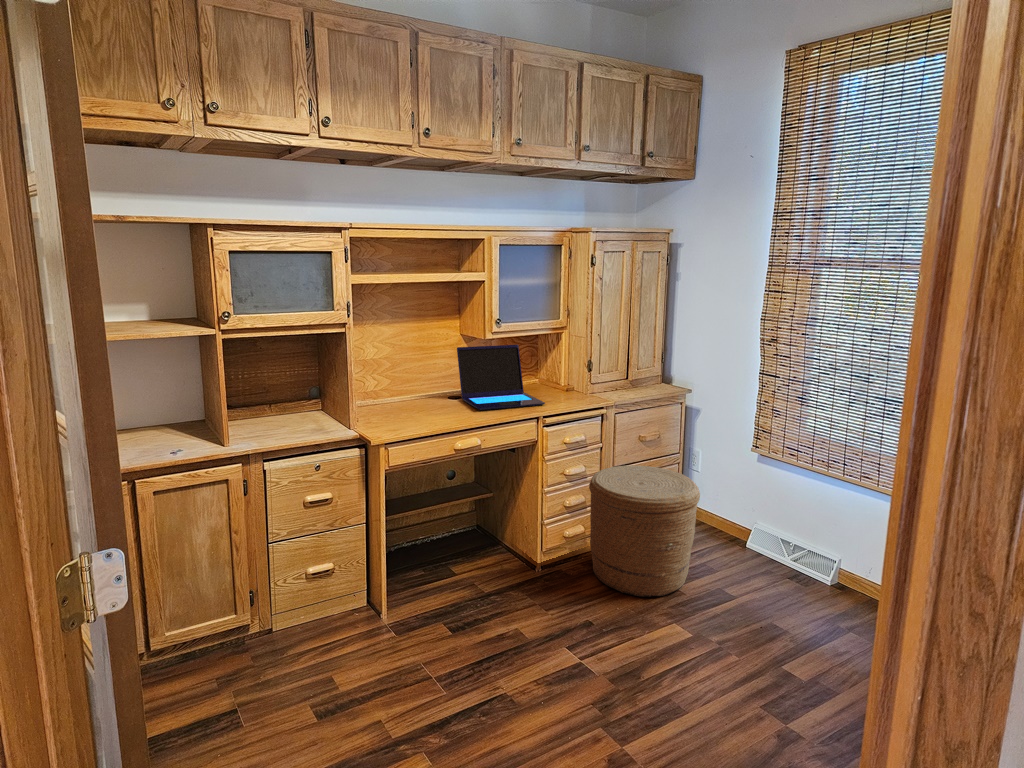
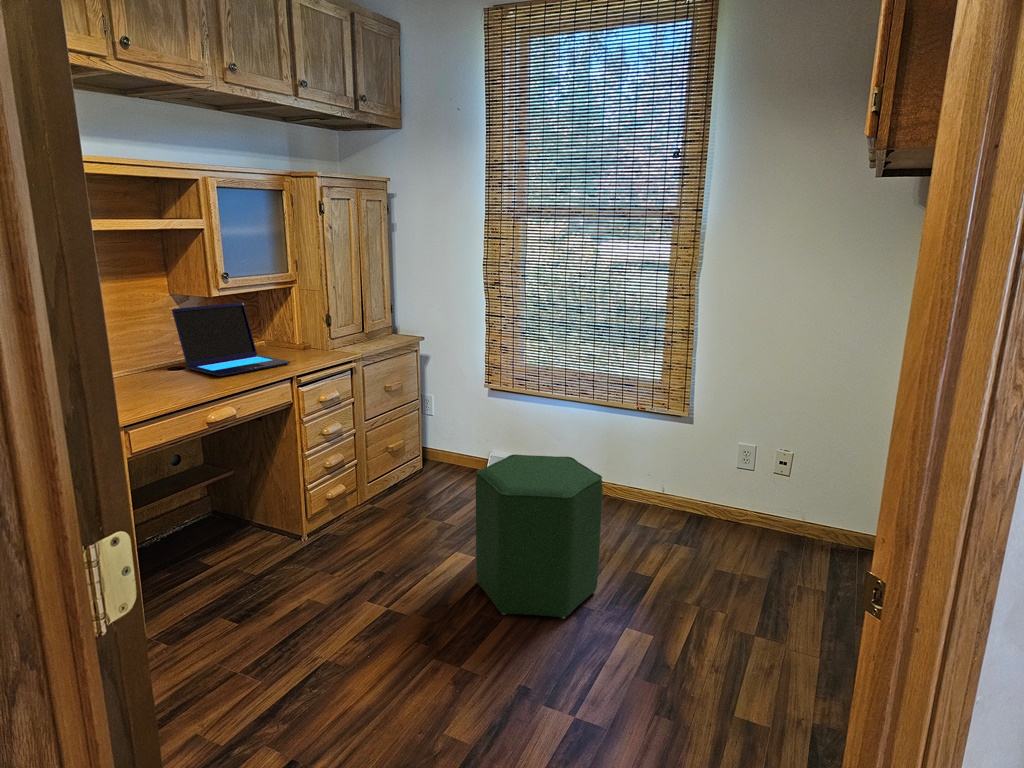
basket: present [589,465,700,597] -> none [350,414,459,539]
ottoman: none [679,534,832,735] -> present [476,454,603,619]

